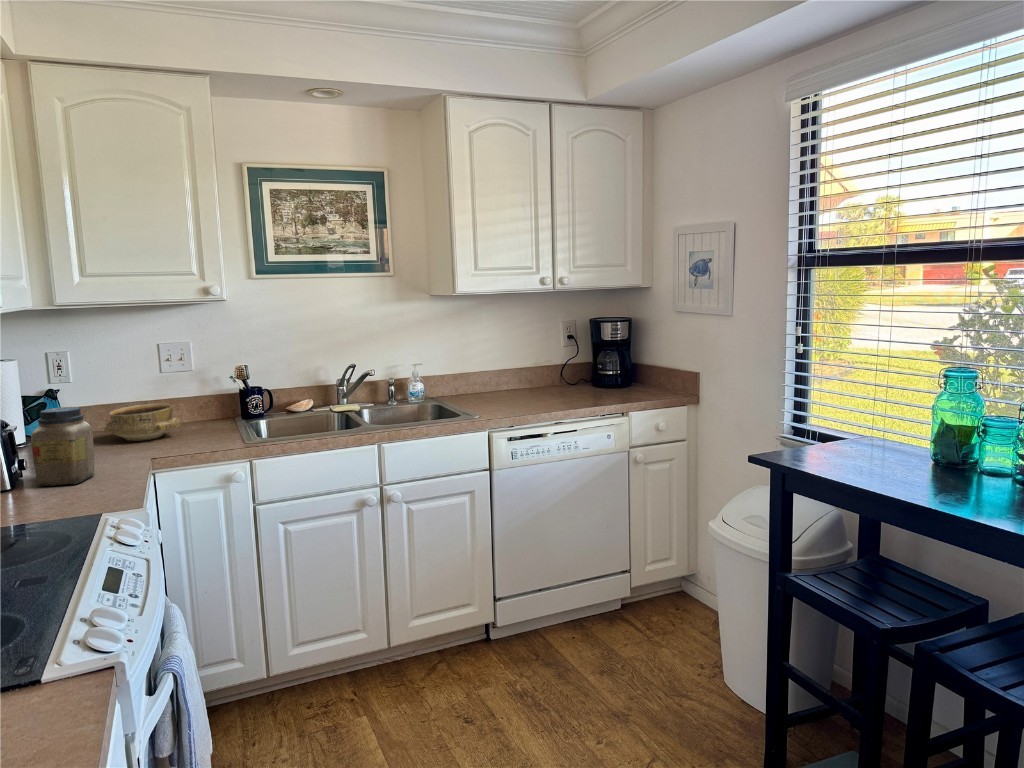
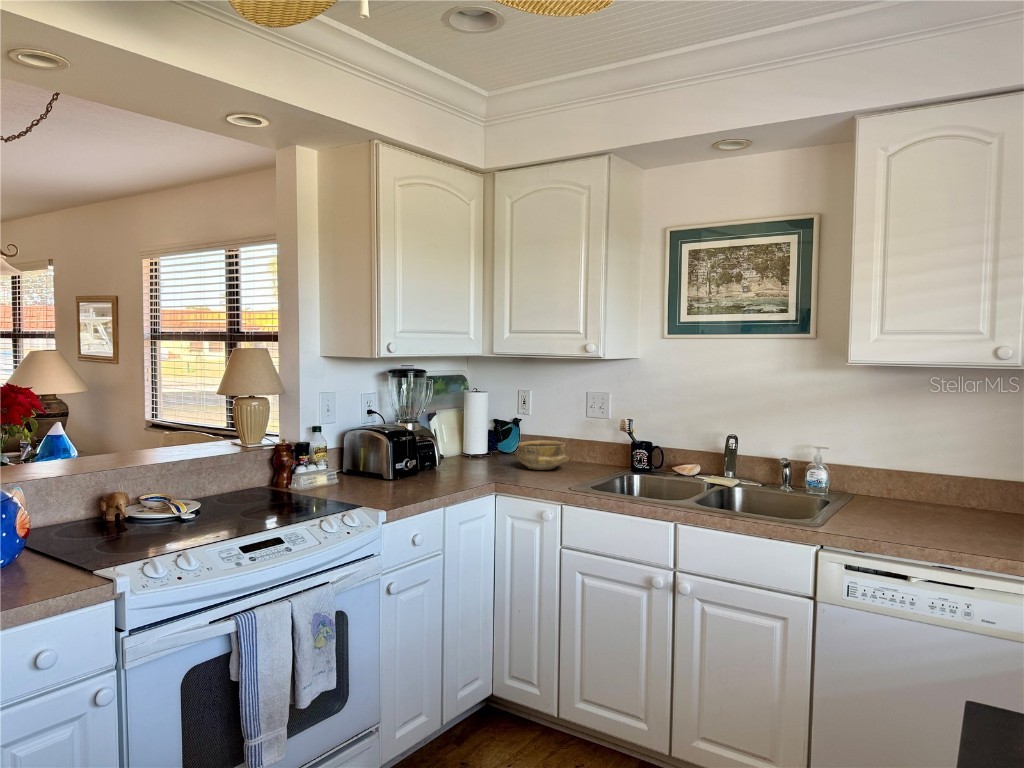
jar: present [31,407,95,486] -> none [407,426,447,483]

